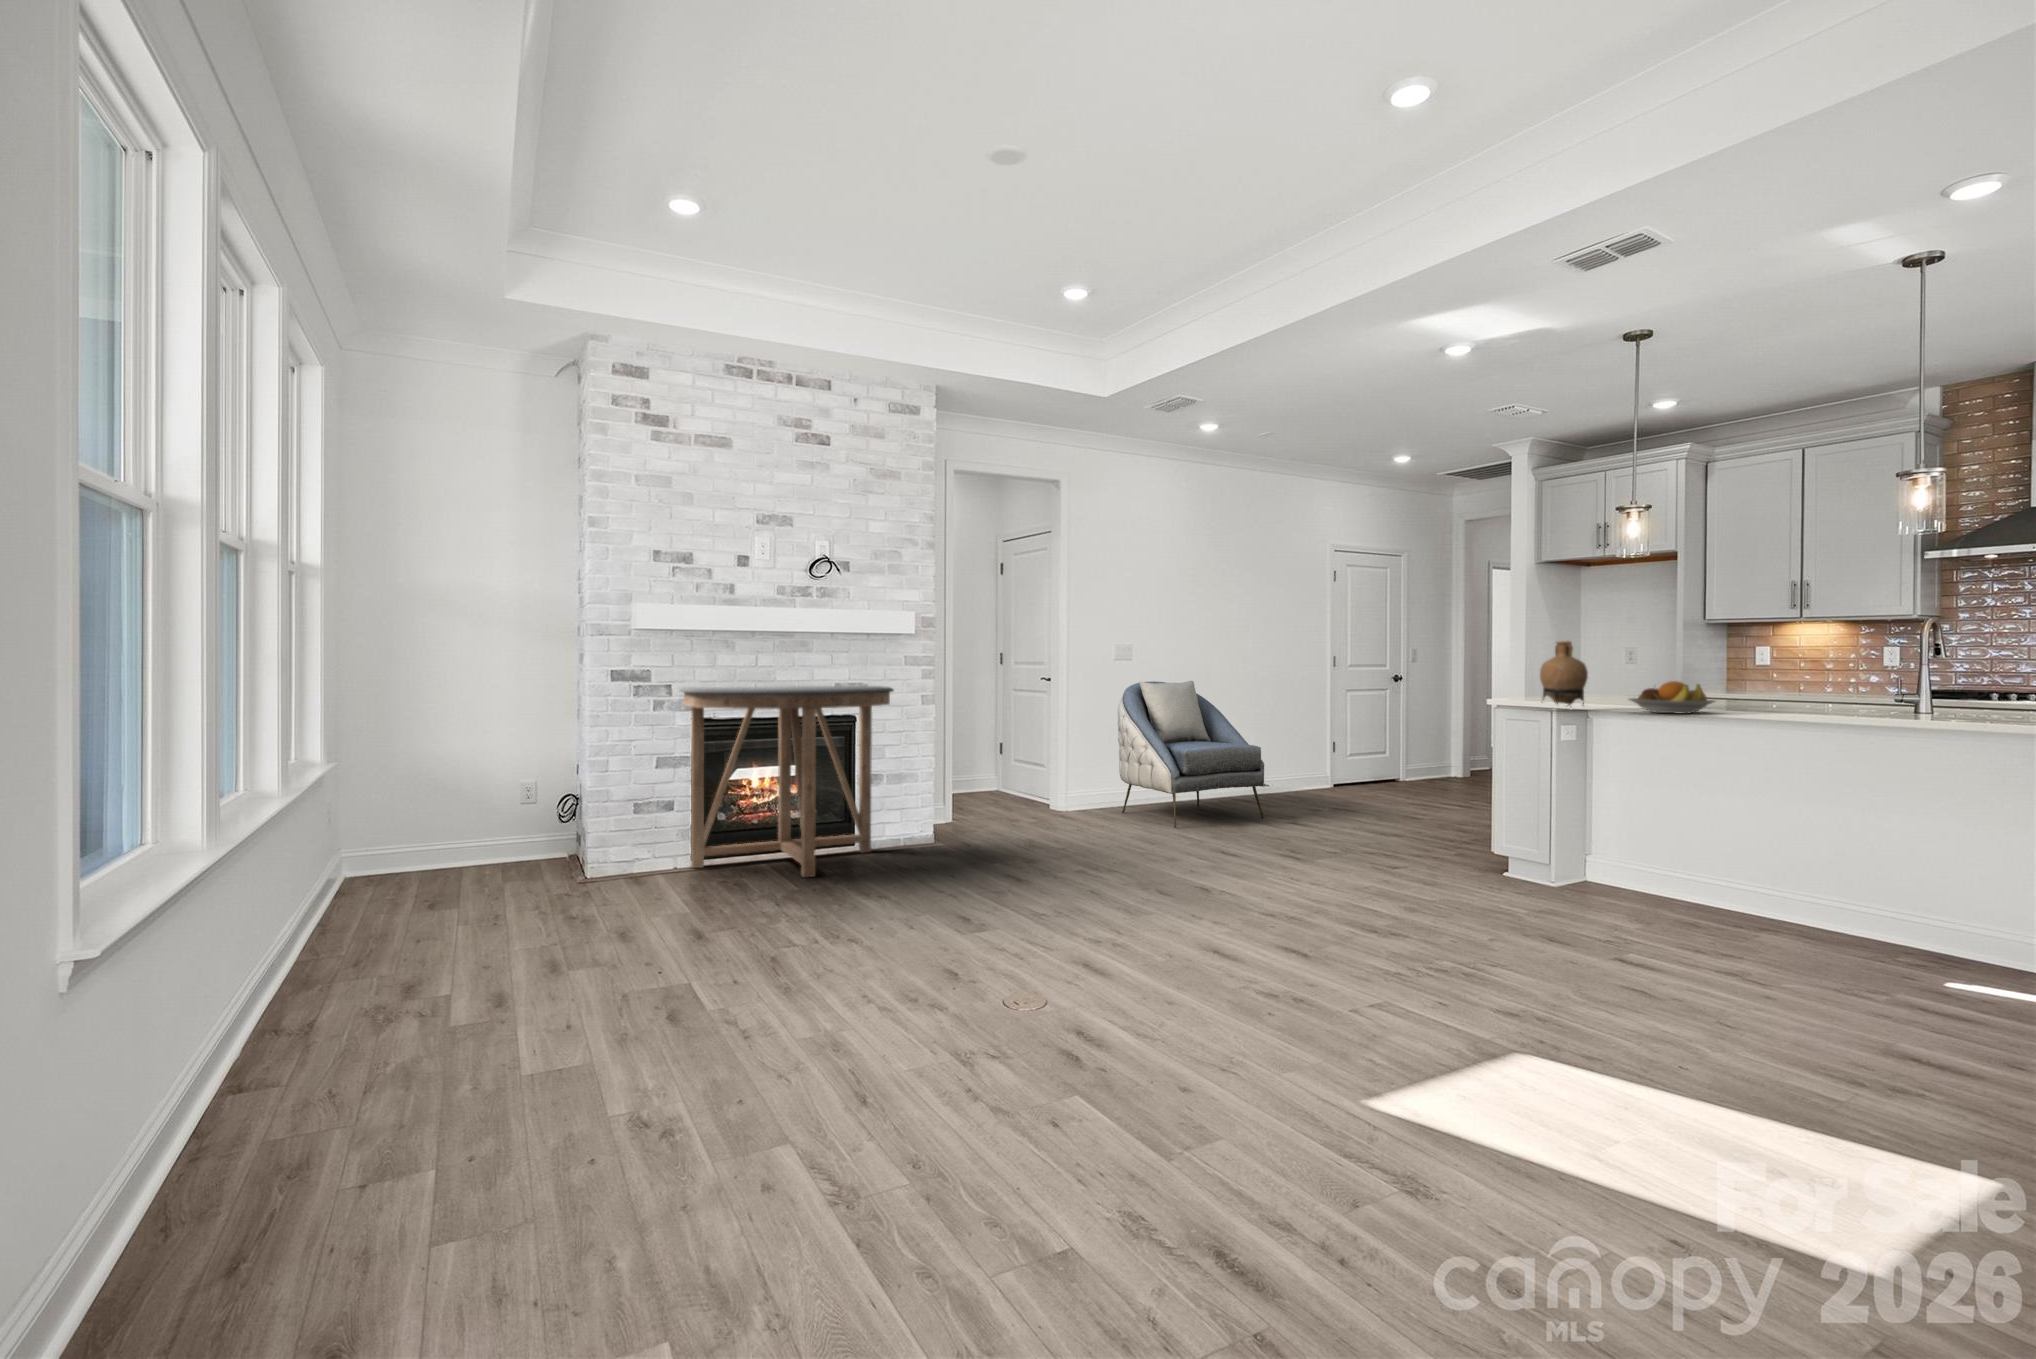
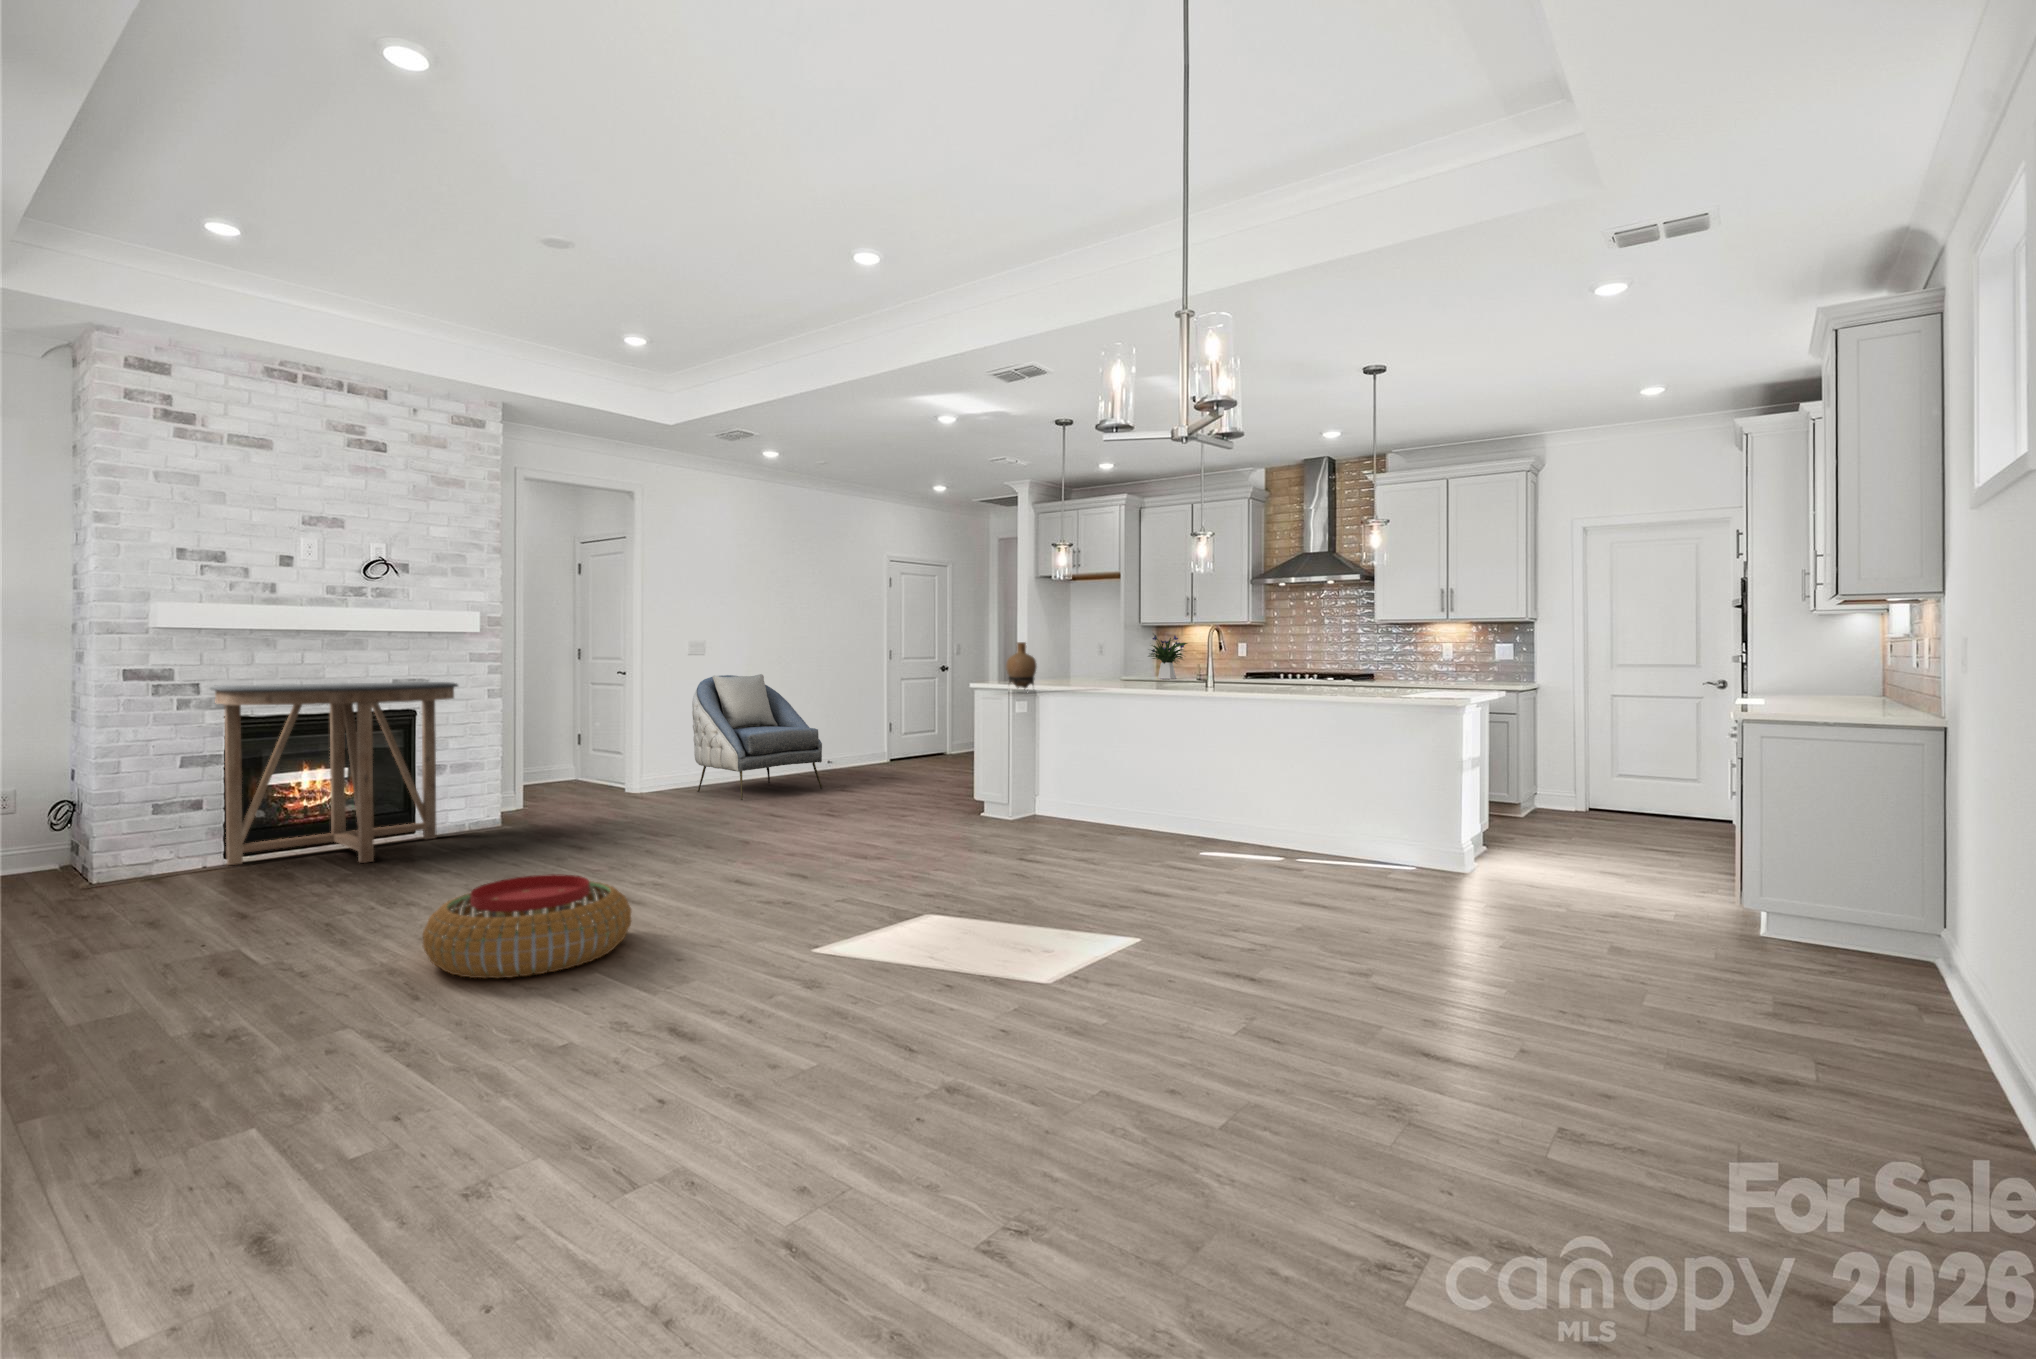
flower arrangement: none [1723,628,1801,694] -> present [1148,635,1187,679]
fruit bowl: present [1629,681,1715,714] -> none [1058,670,1110,693]
pouf: none [868,935,1106,1081] -> present [423,874,632,978]

